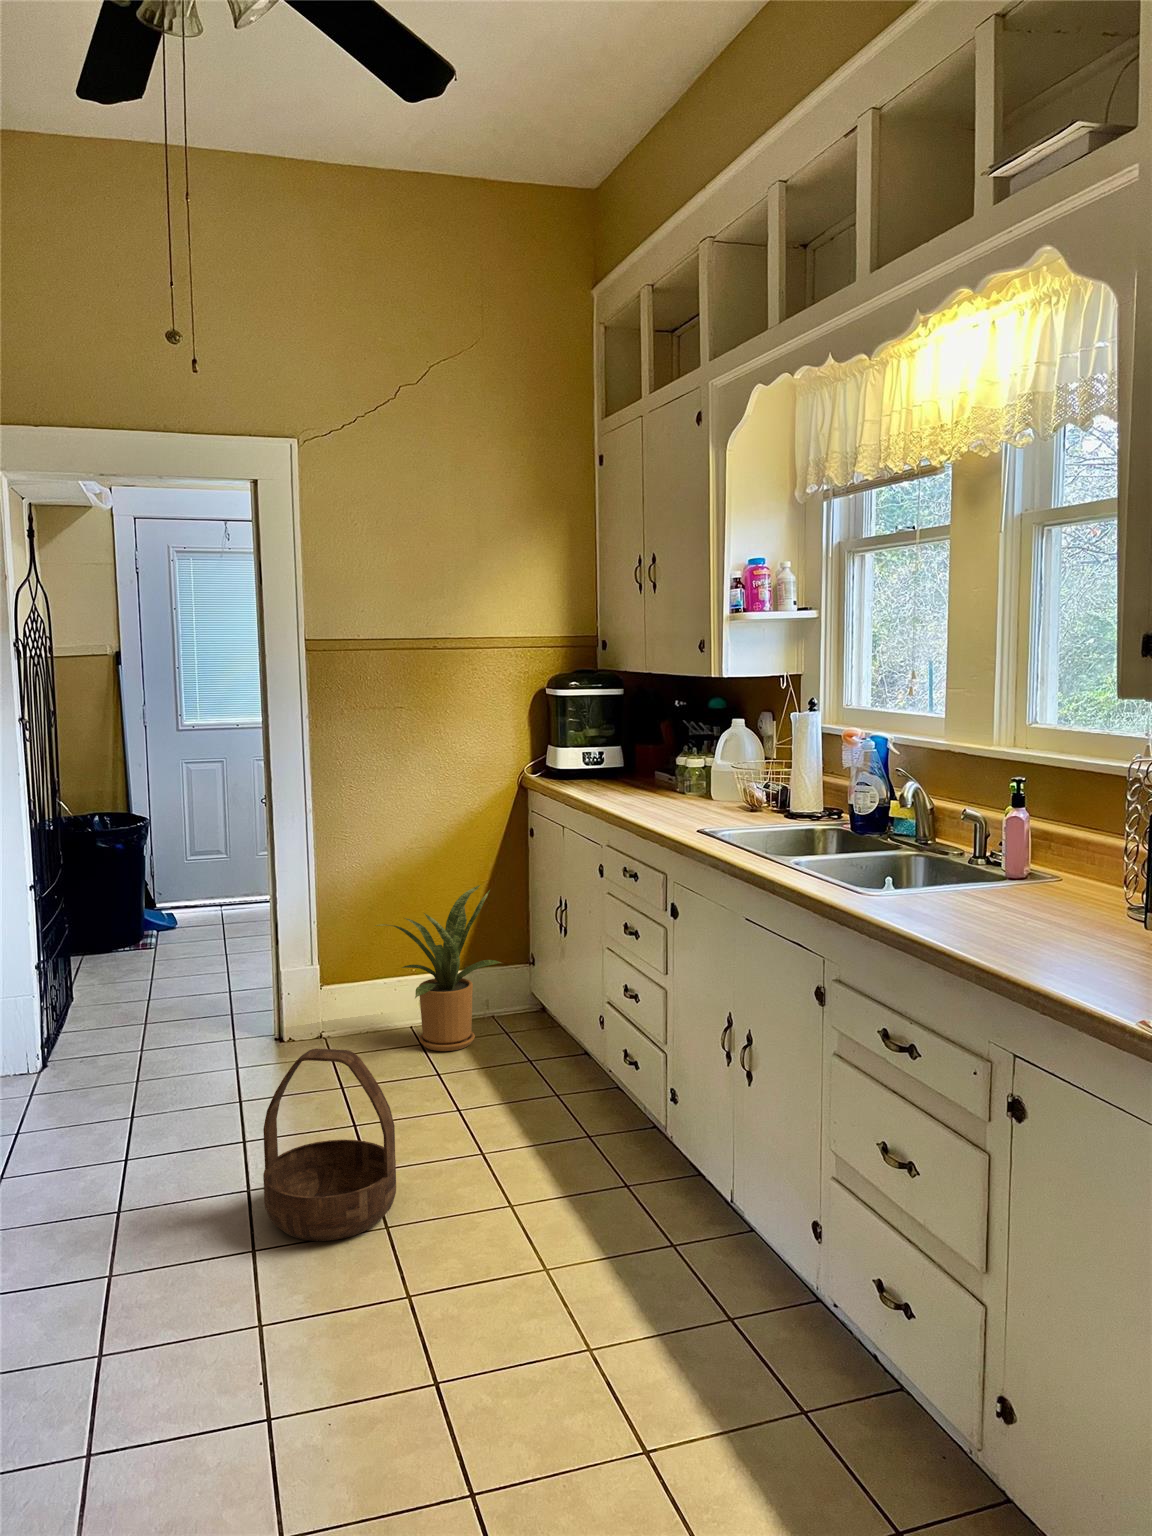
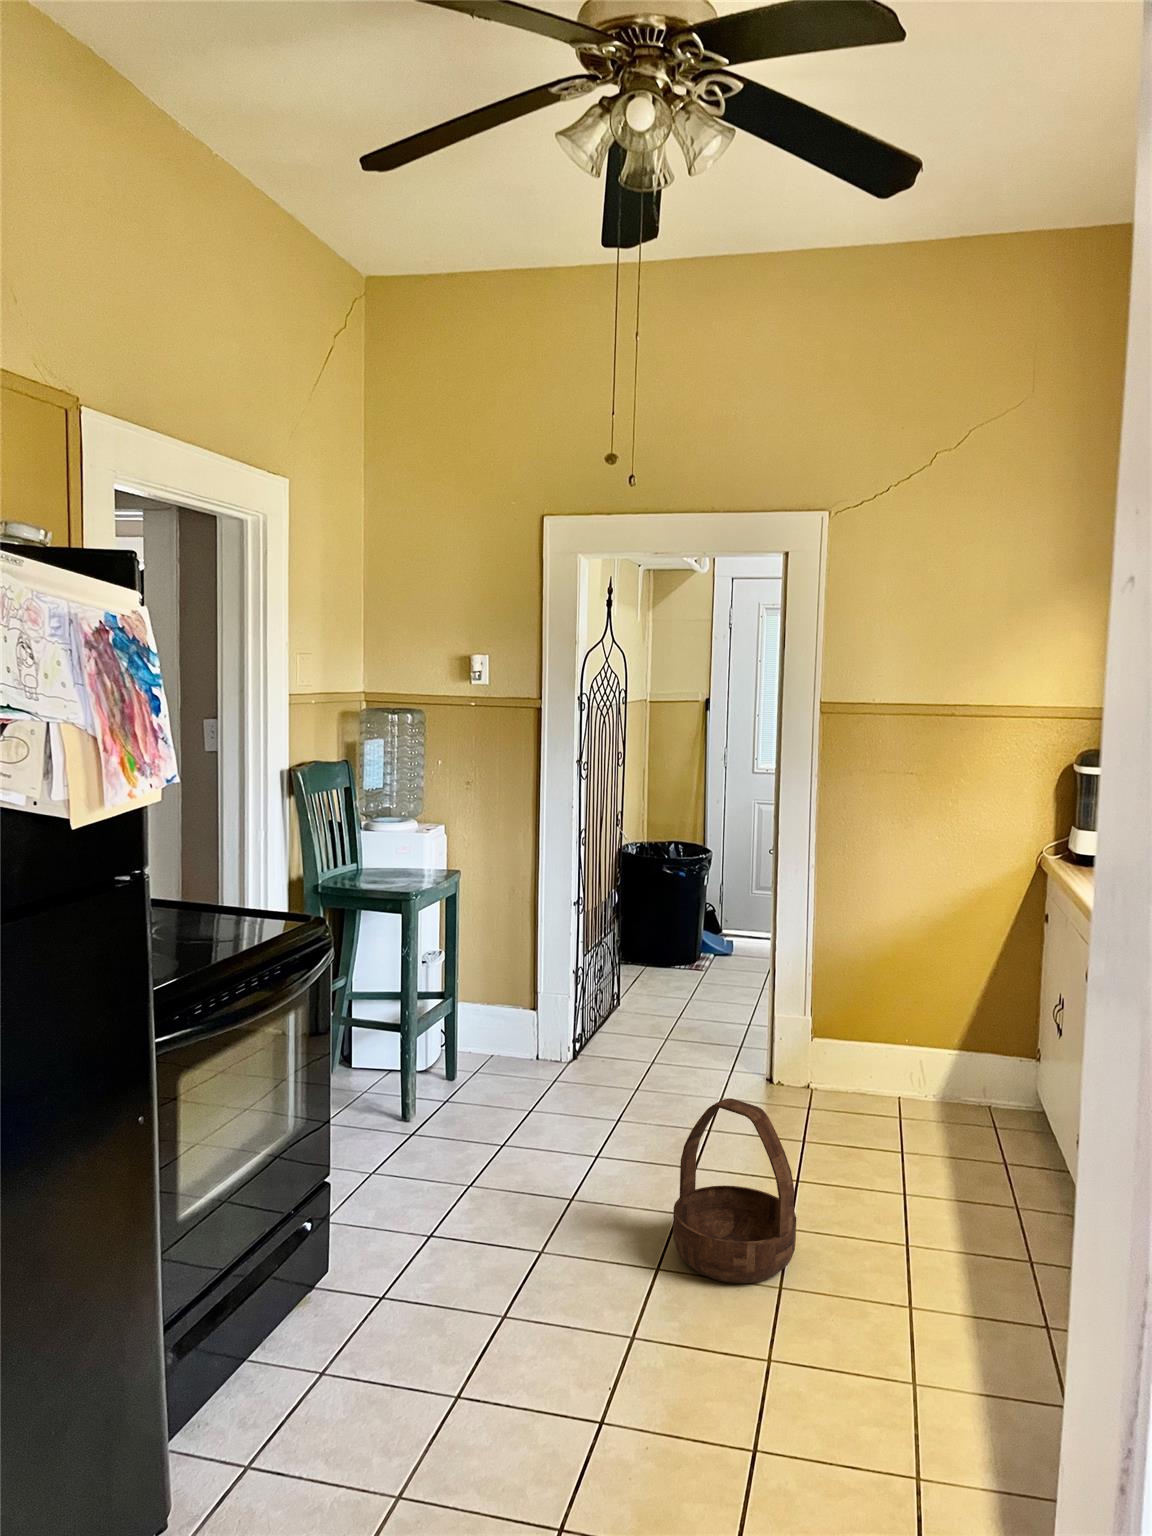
house plant: present [377,885,501,1051] -> none [852,965,999,1131]

